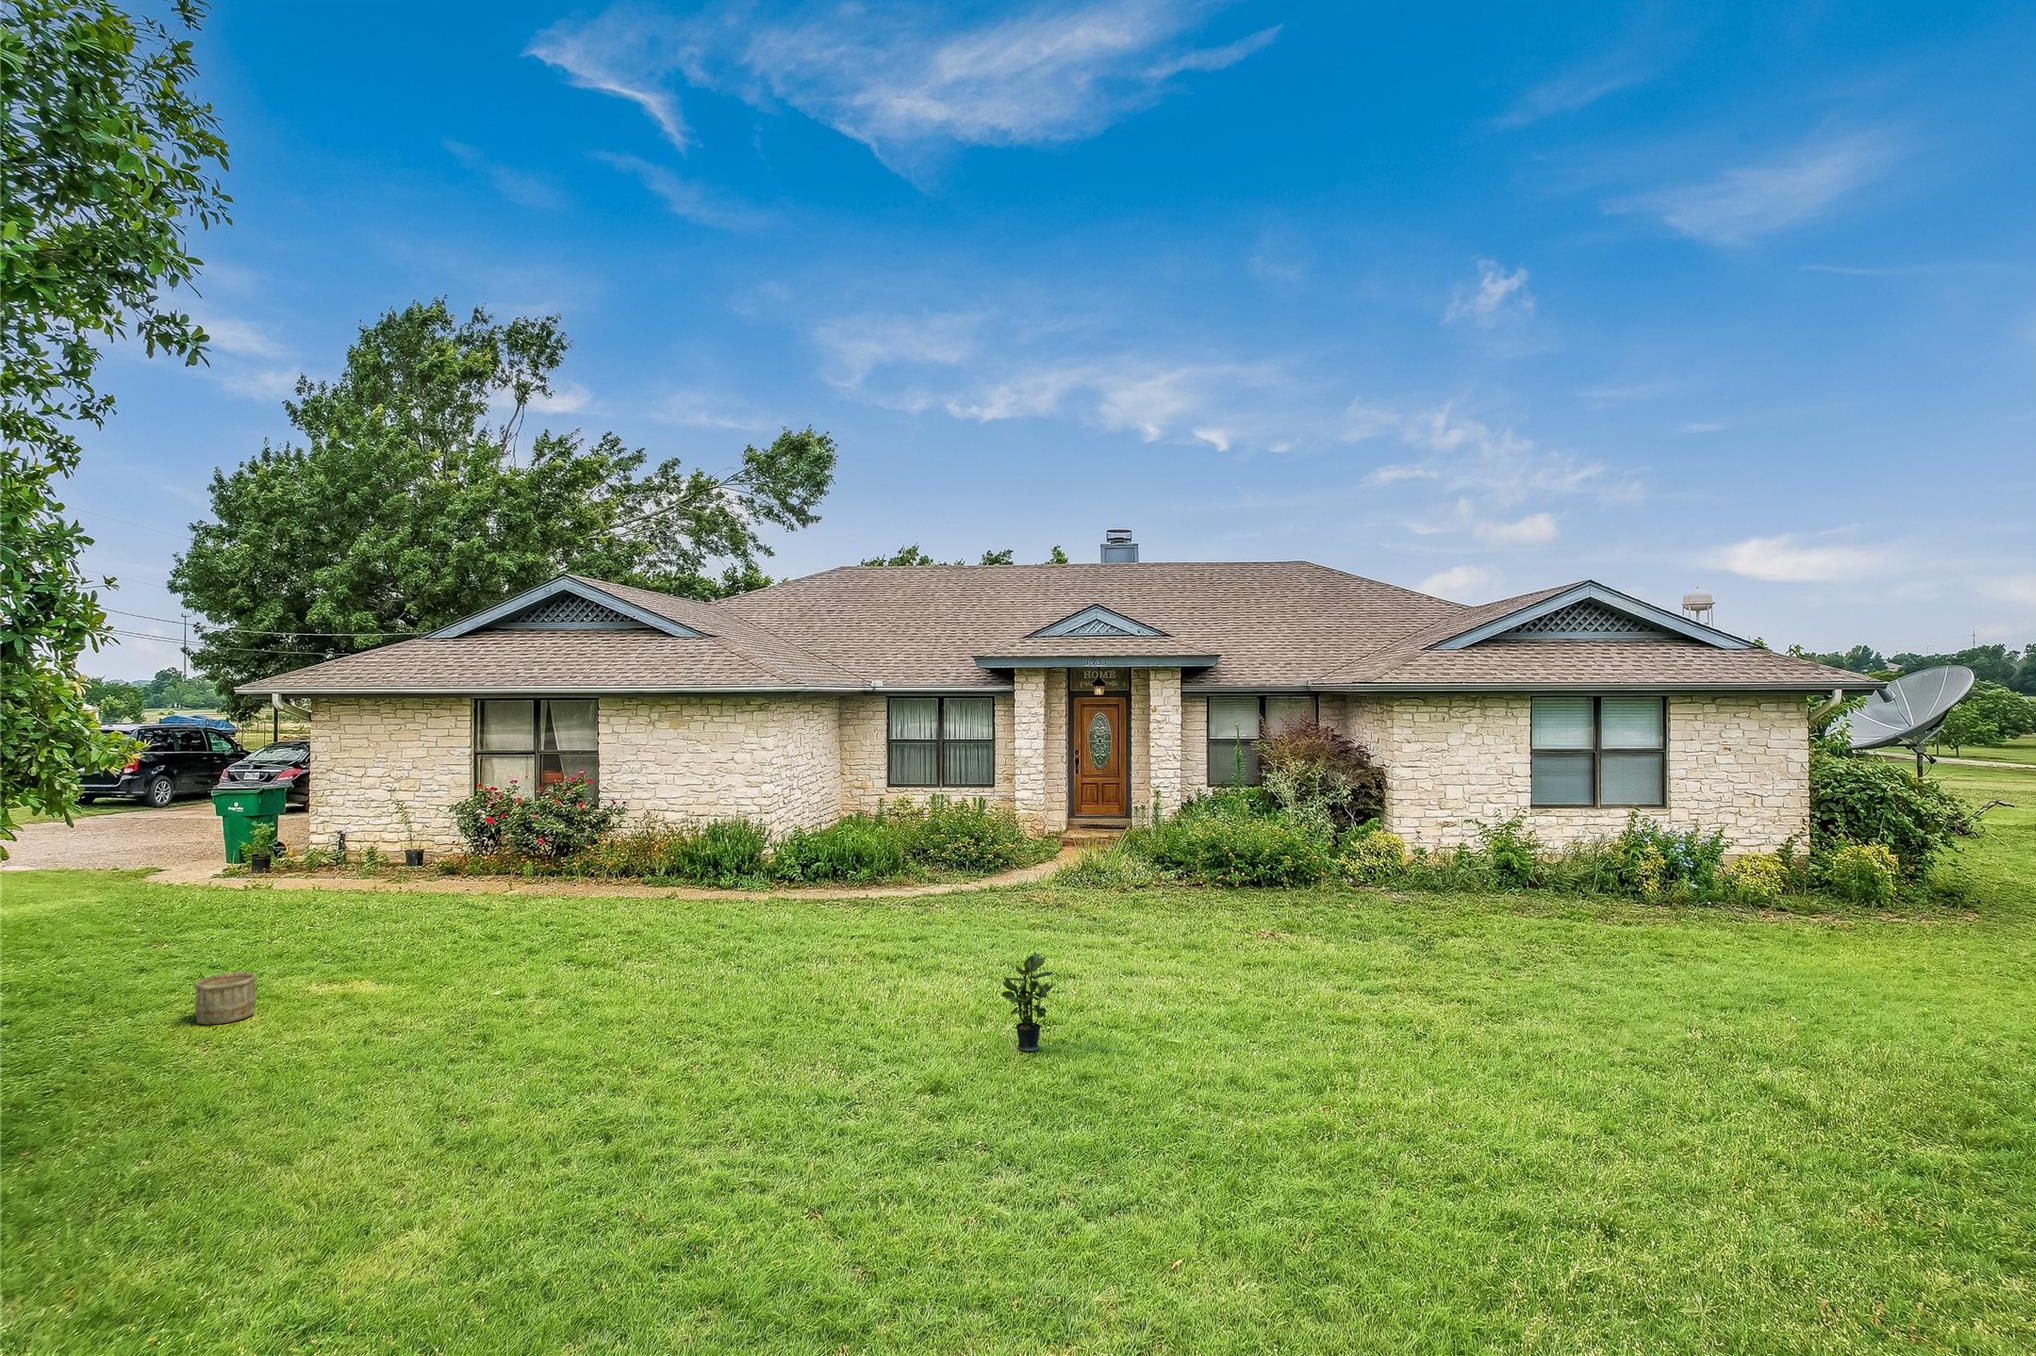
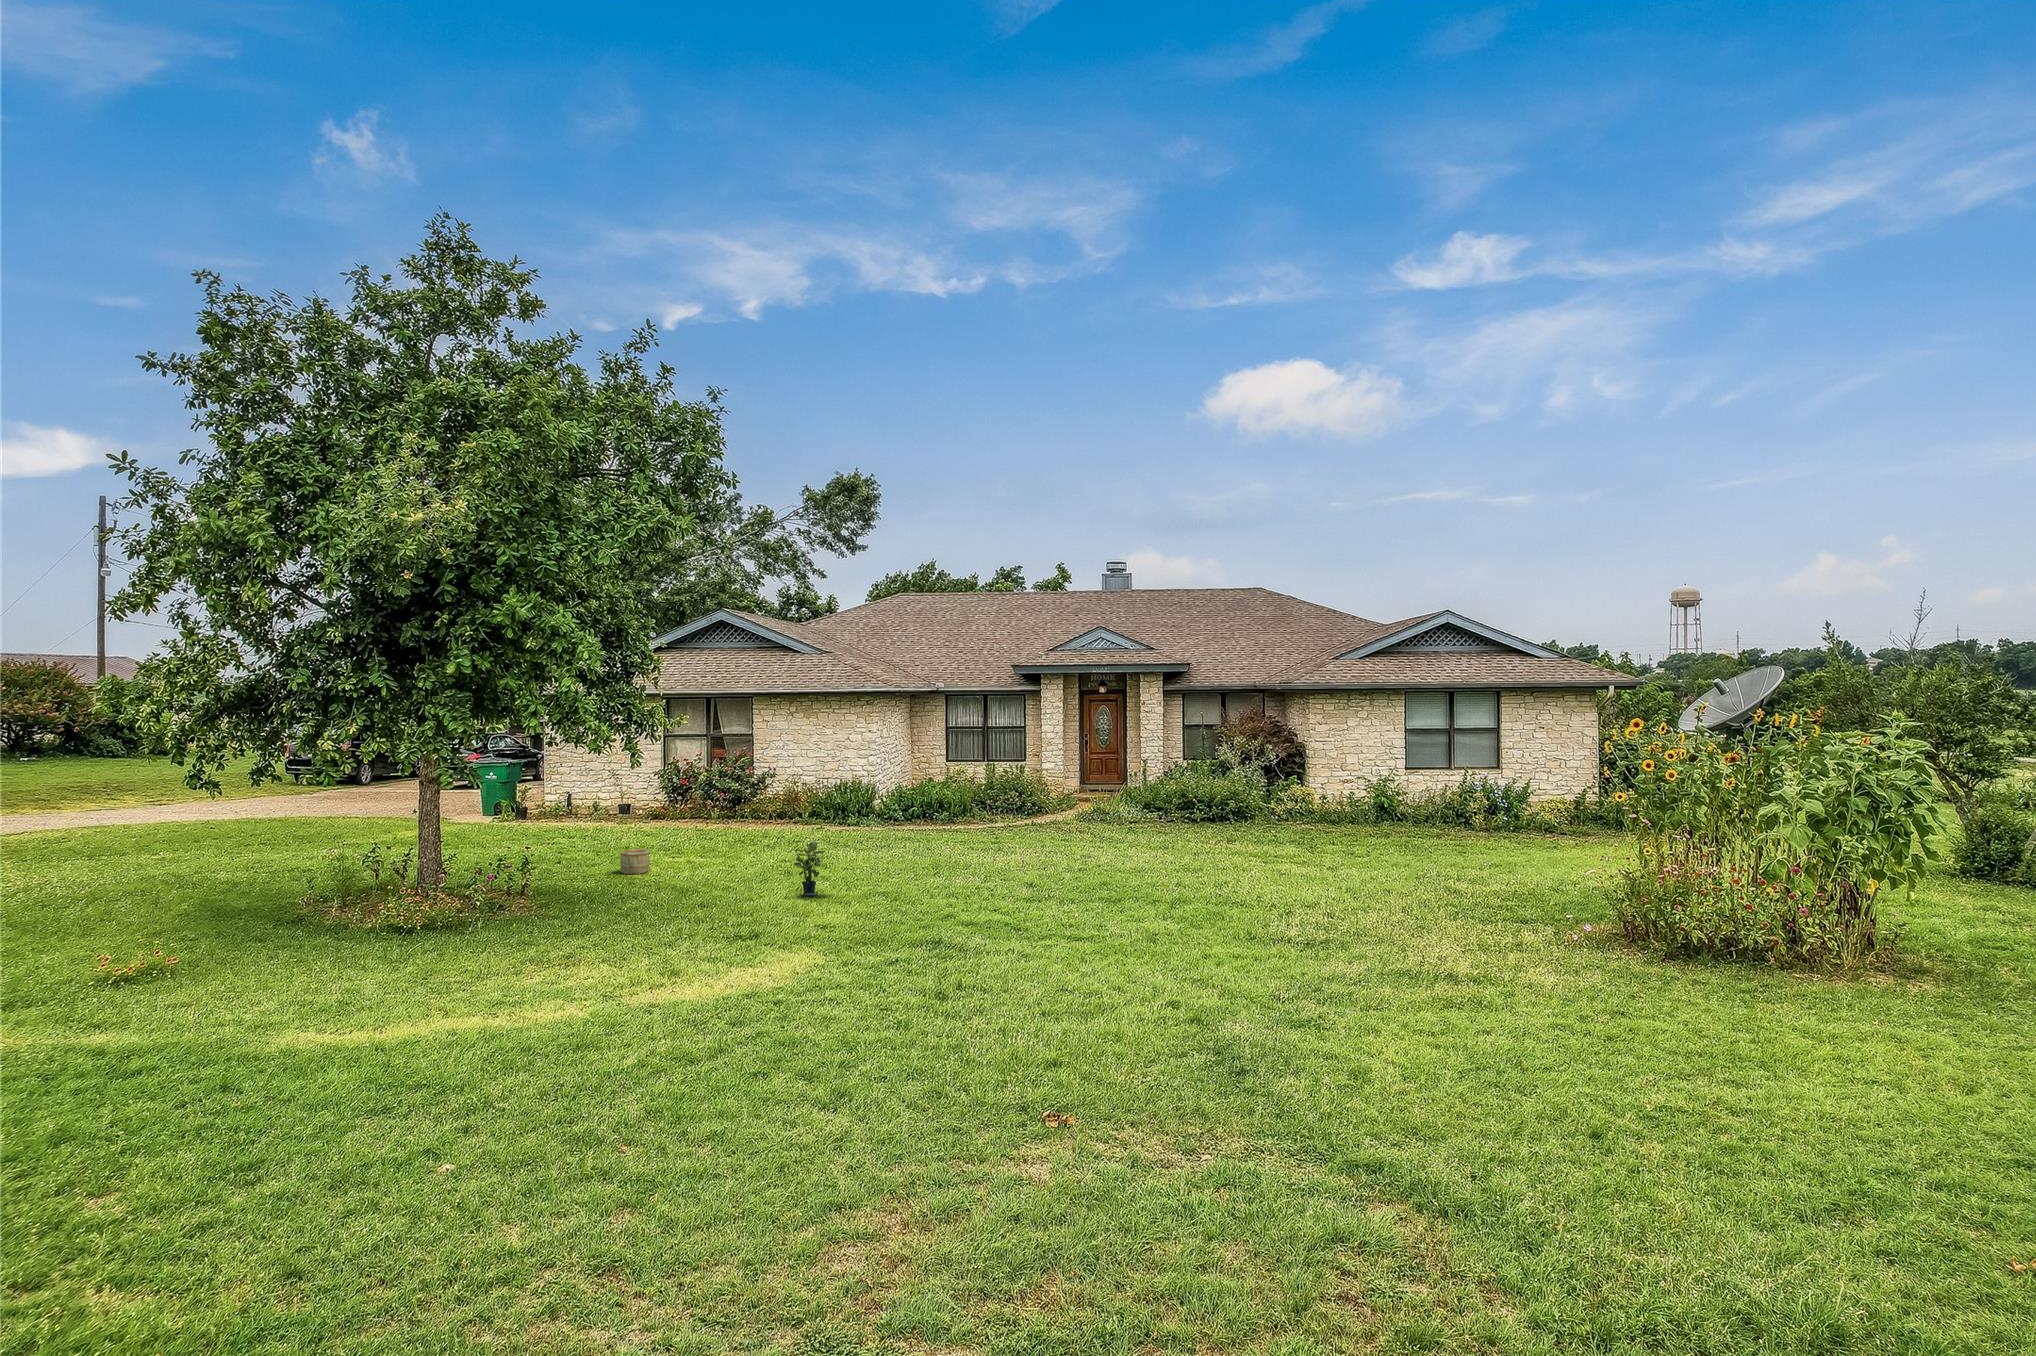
potted plant: present [1001,952,1053,1052] -> present [793,841,824,896]

